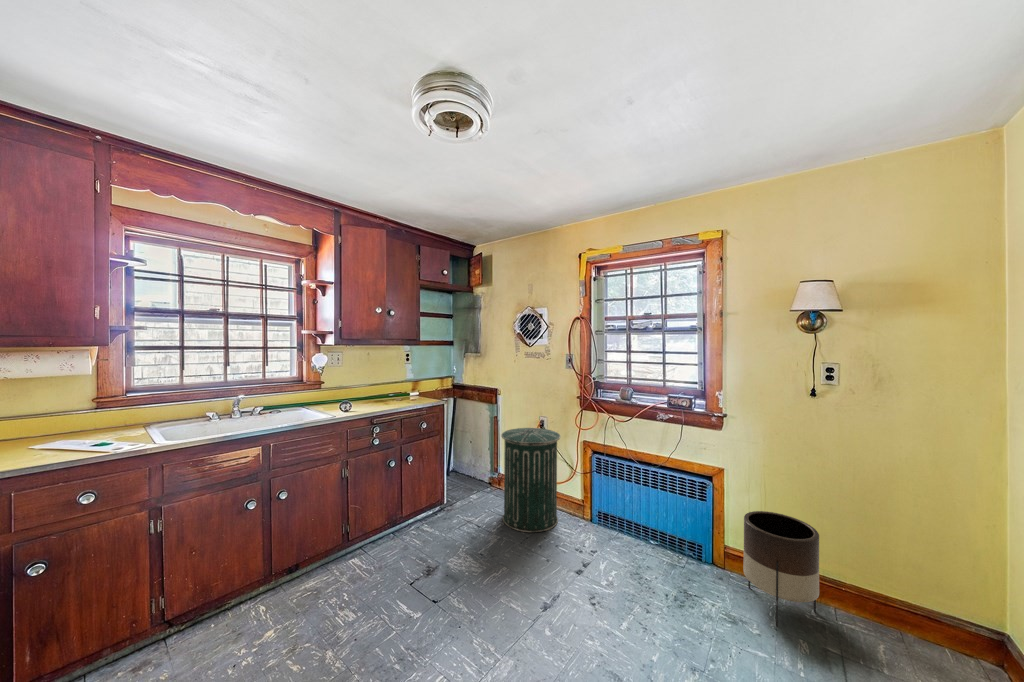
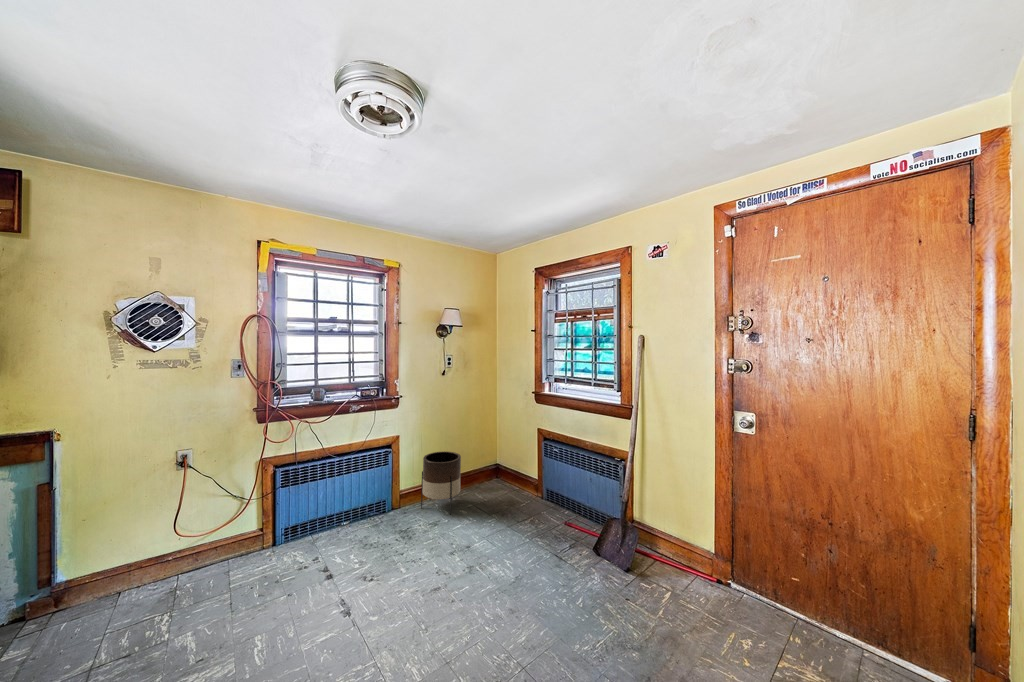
trash can: present [501,428,560,532] -> none [143,458,250,614]

